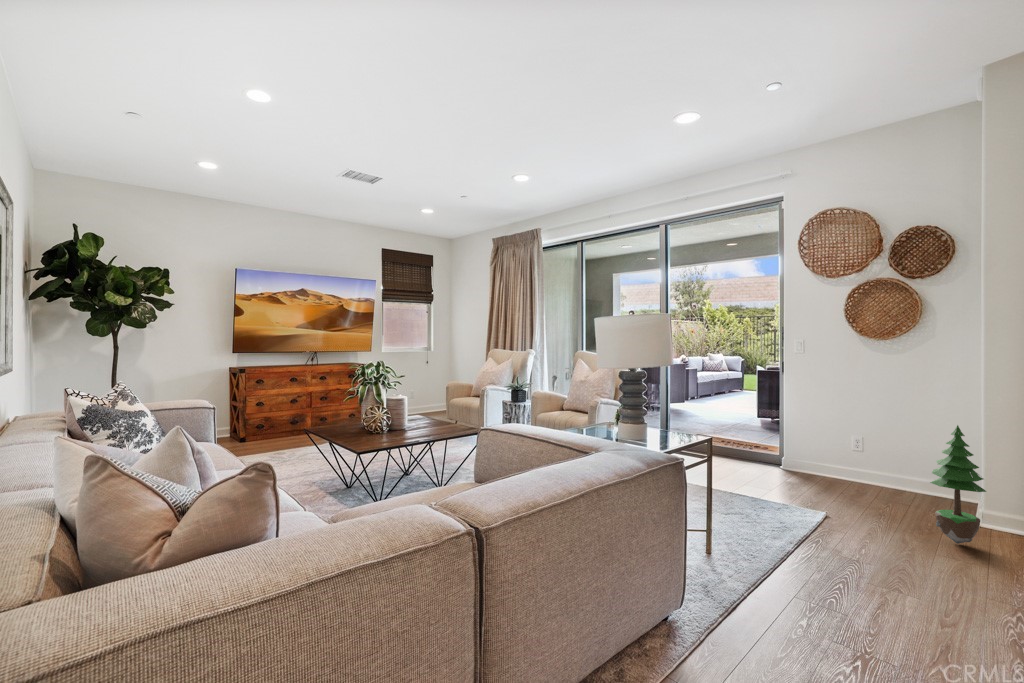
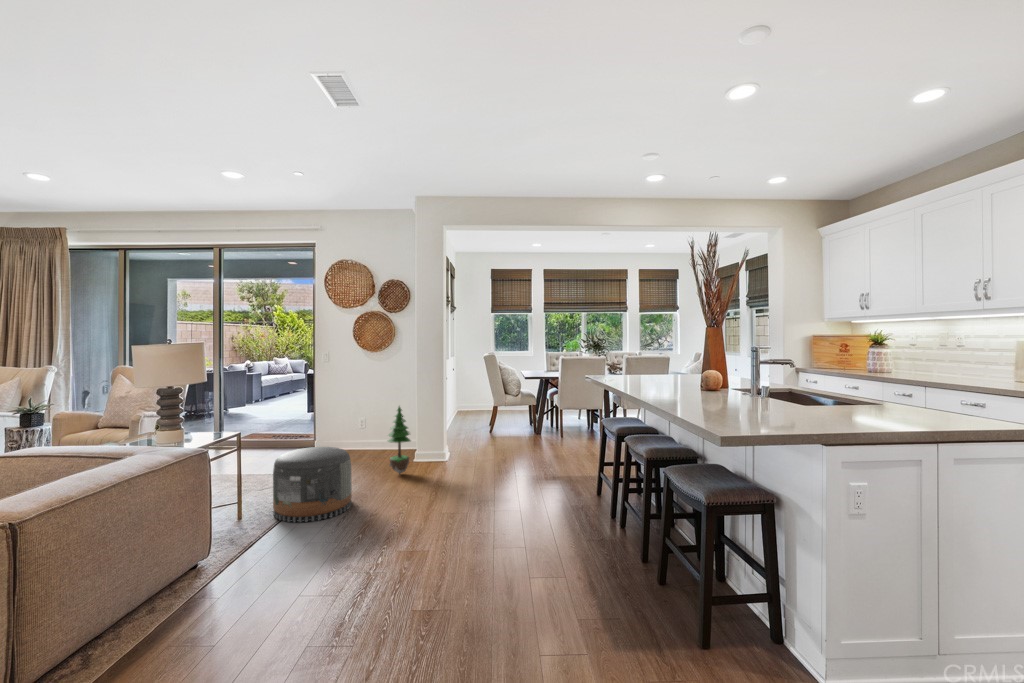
pouf: none [754,472,886,597] -> present [273,447,352,522]

